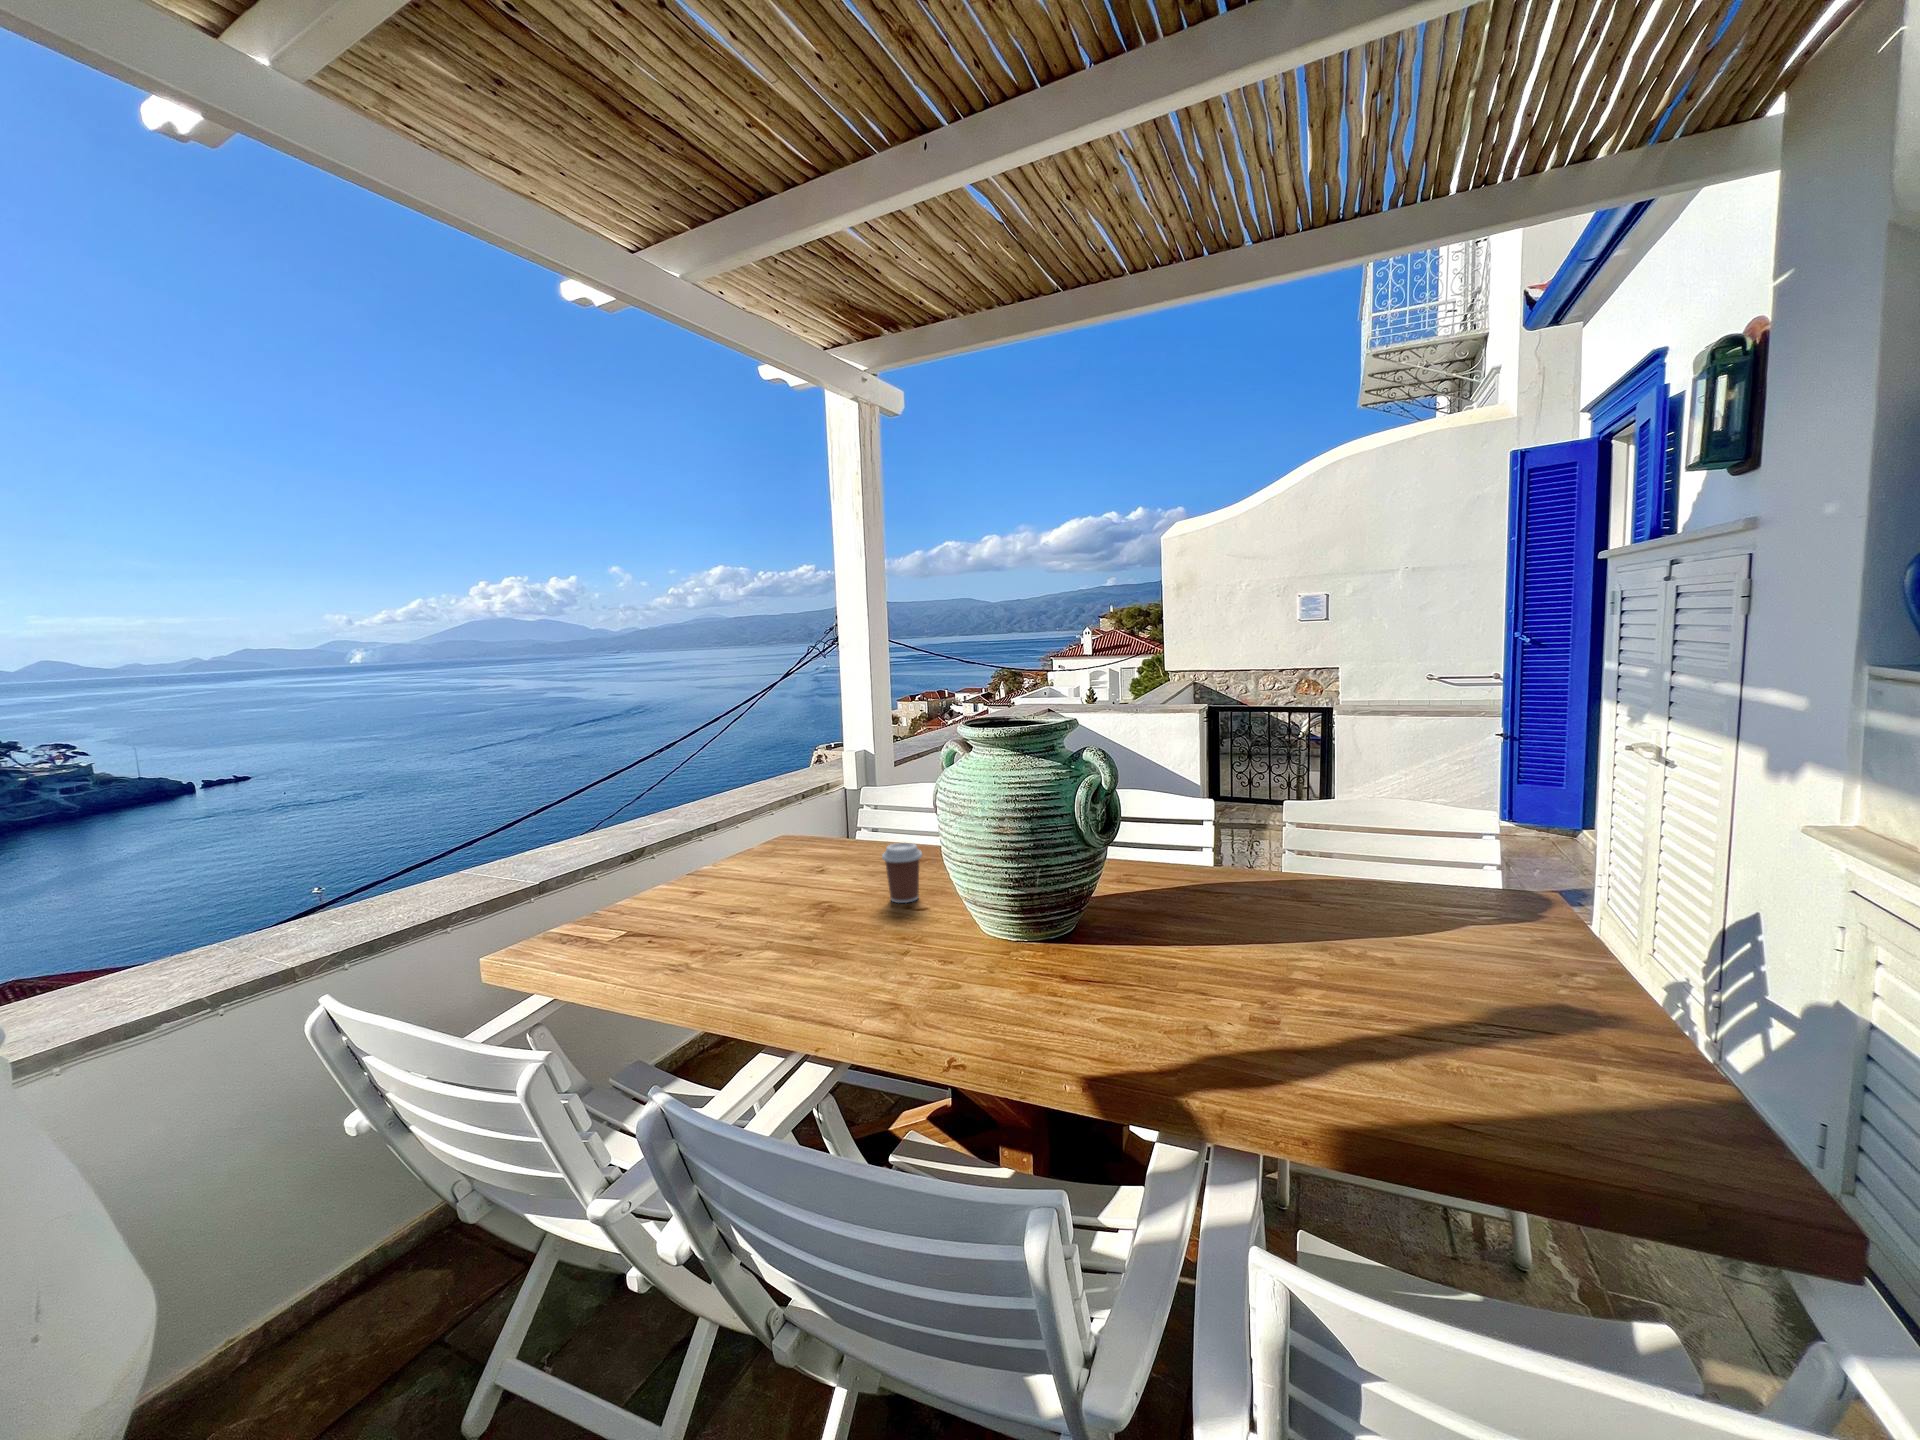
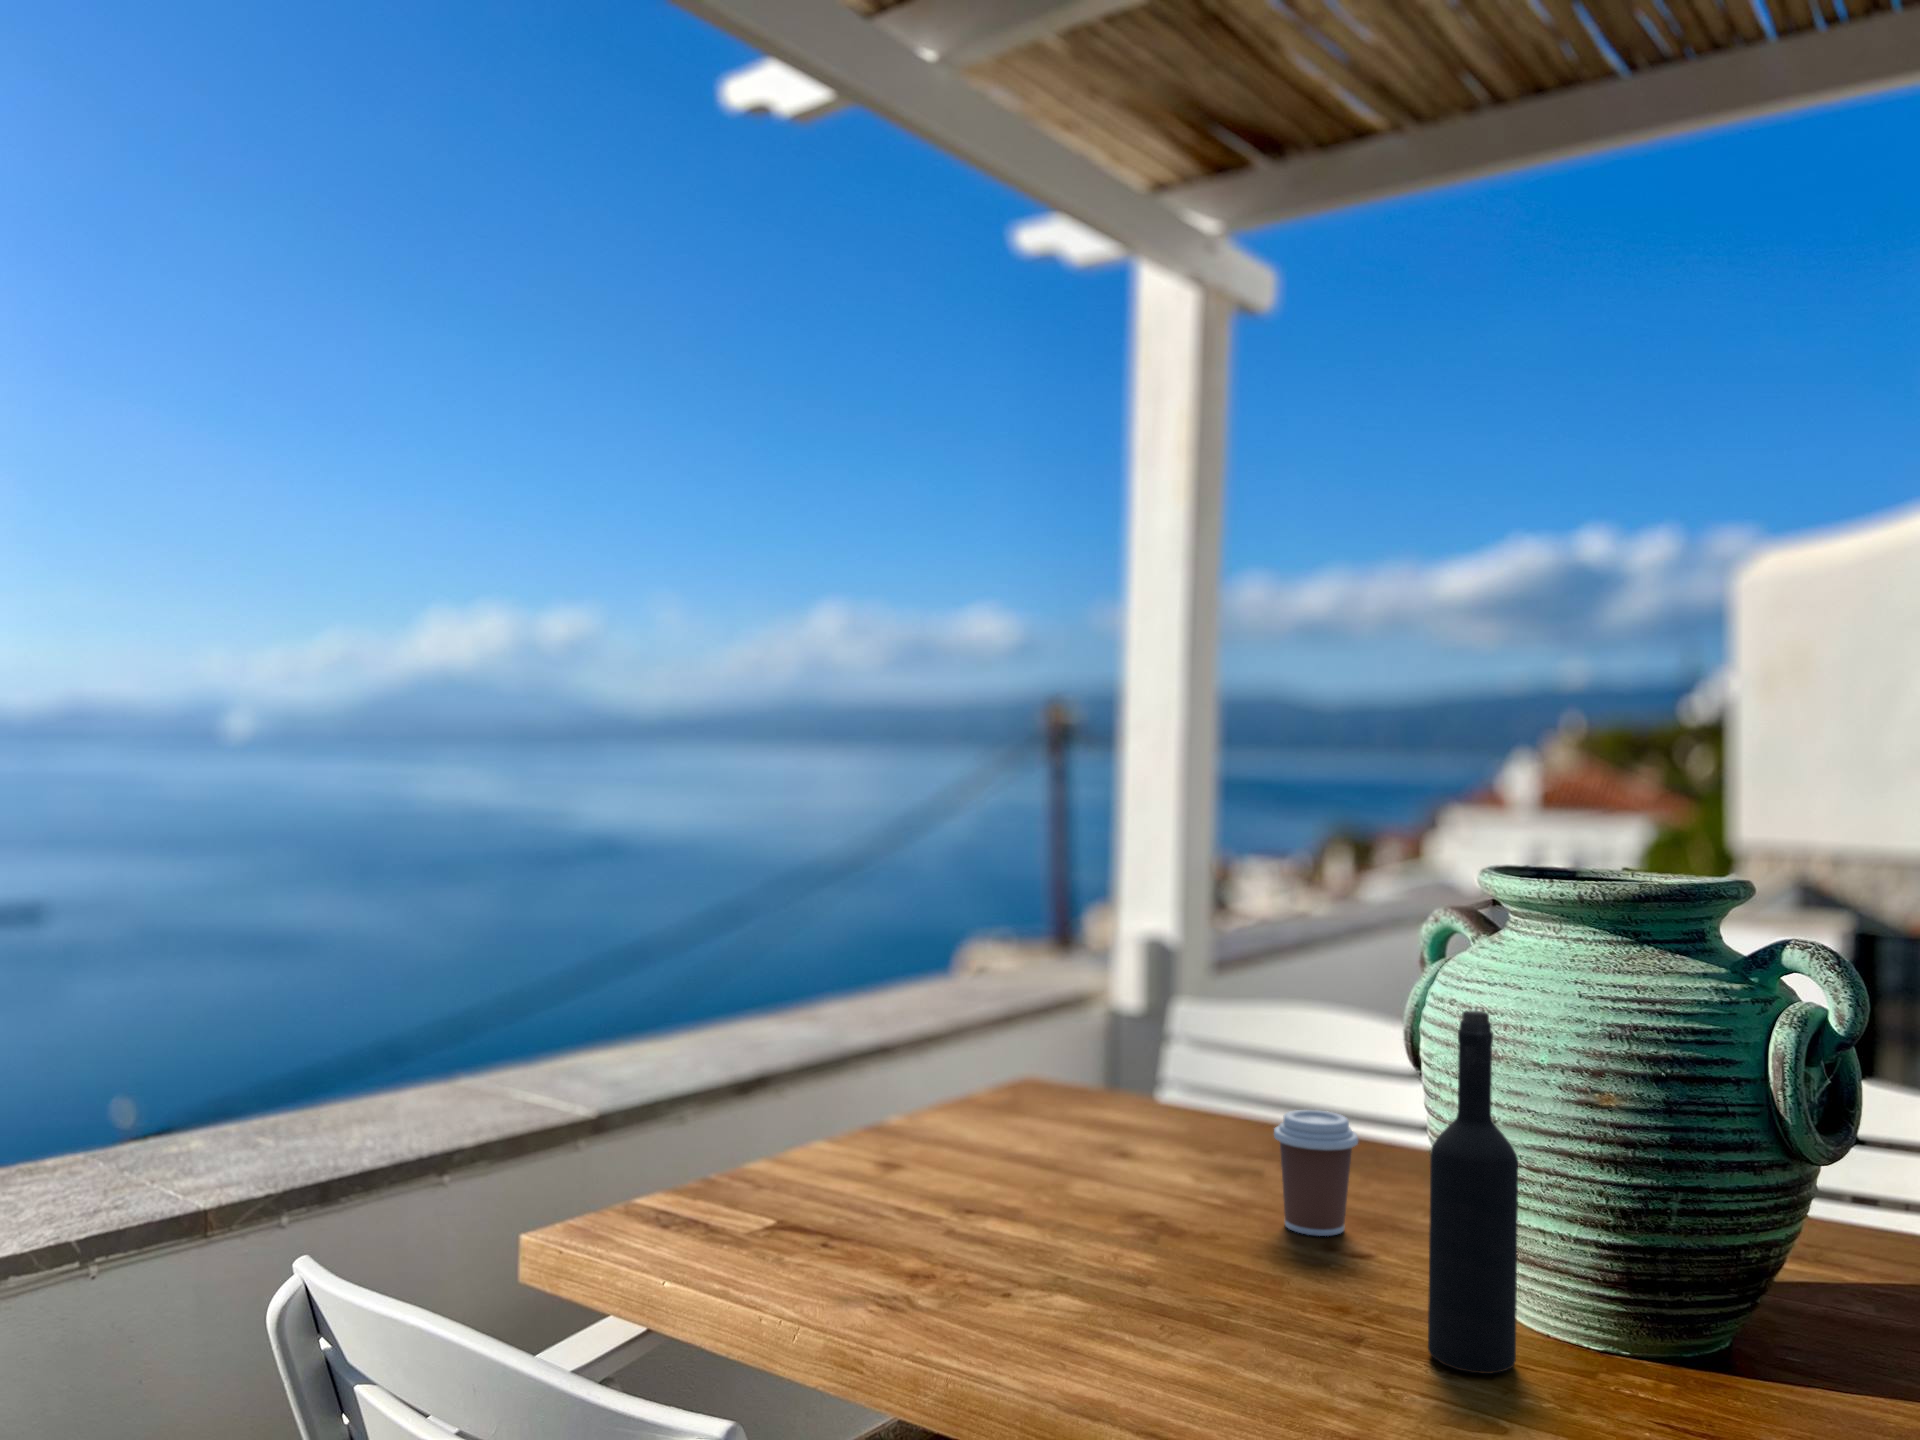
wine bottle: none [933,794,977,961] -> present [1428,1011,1518,1374]

